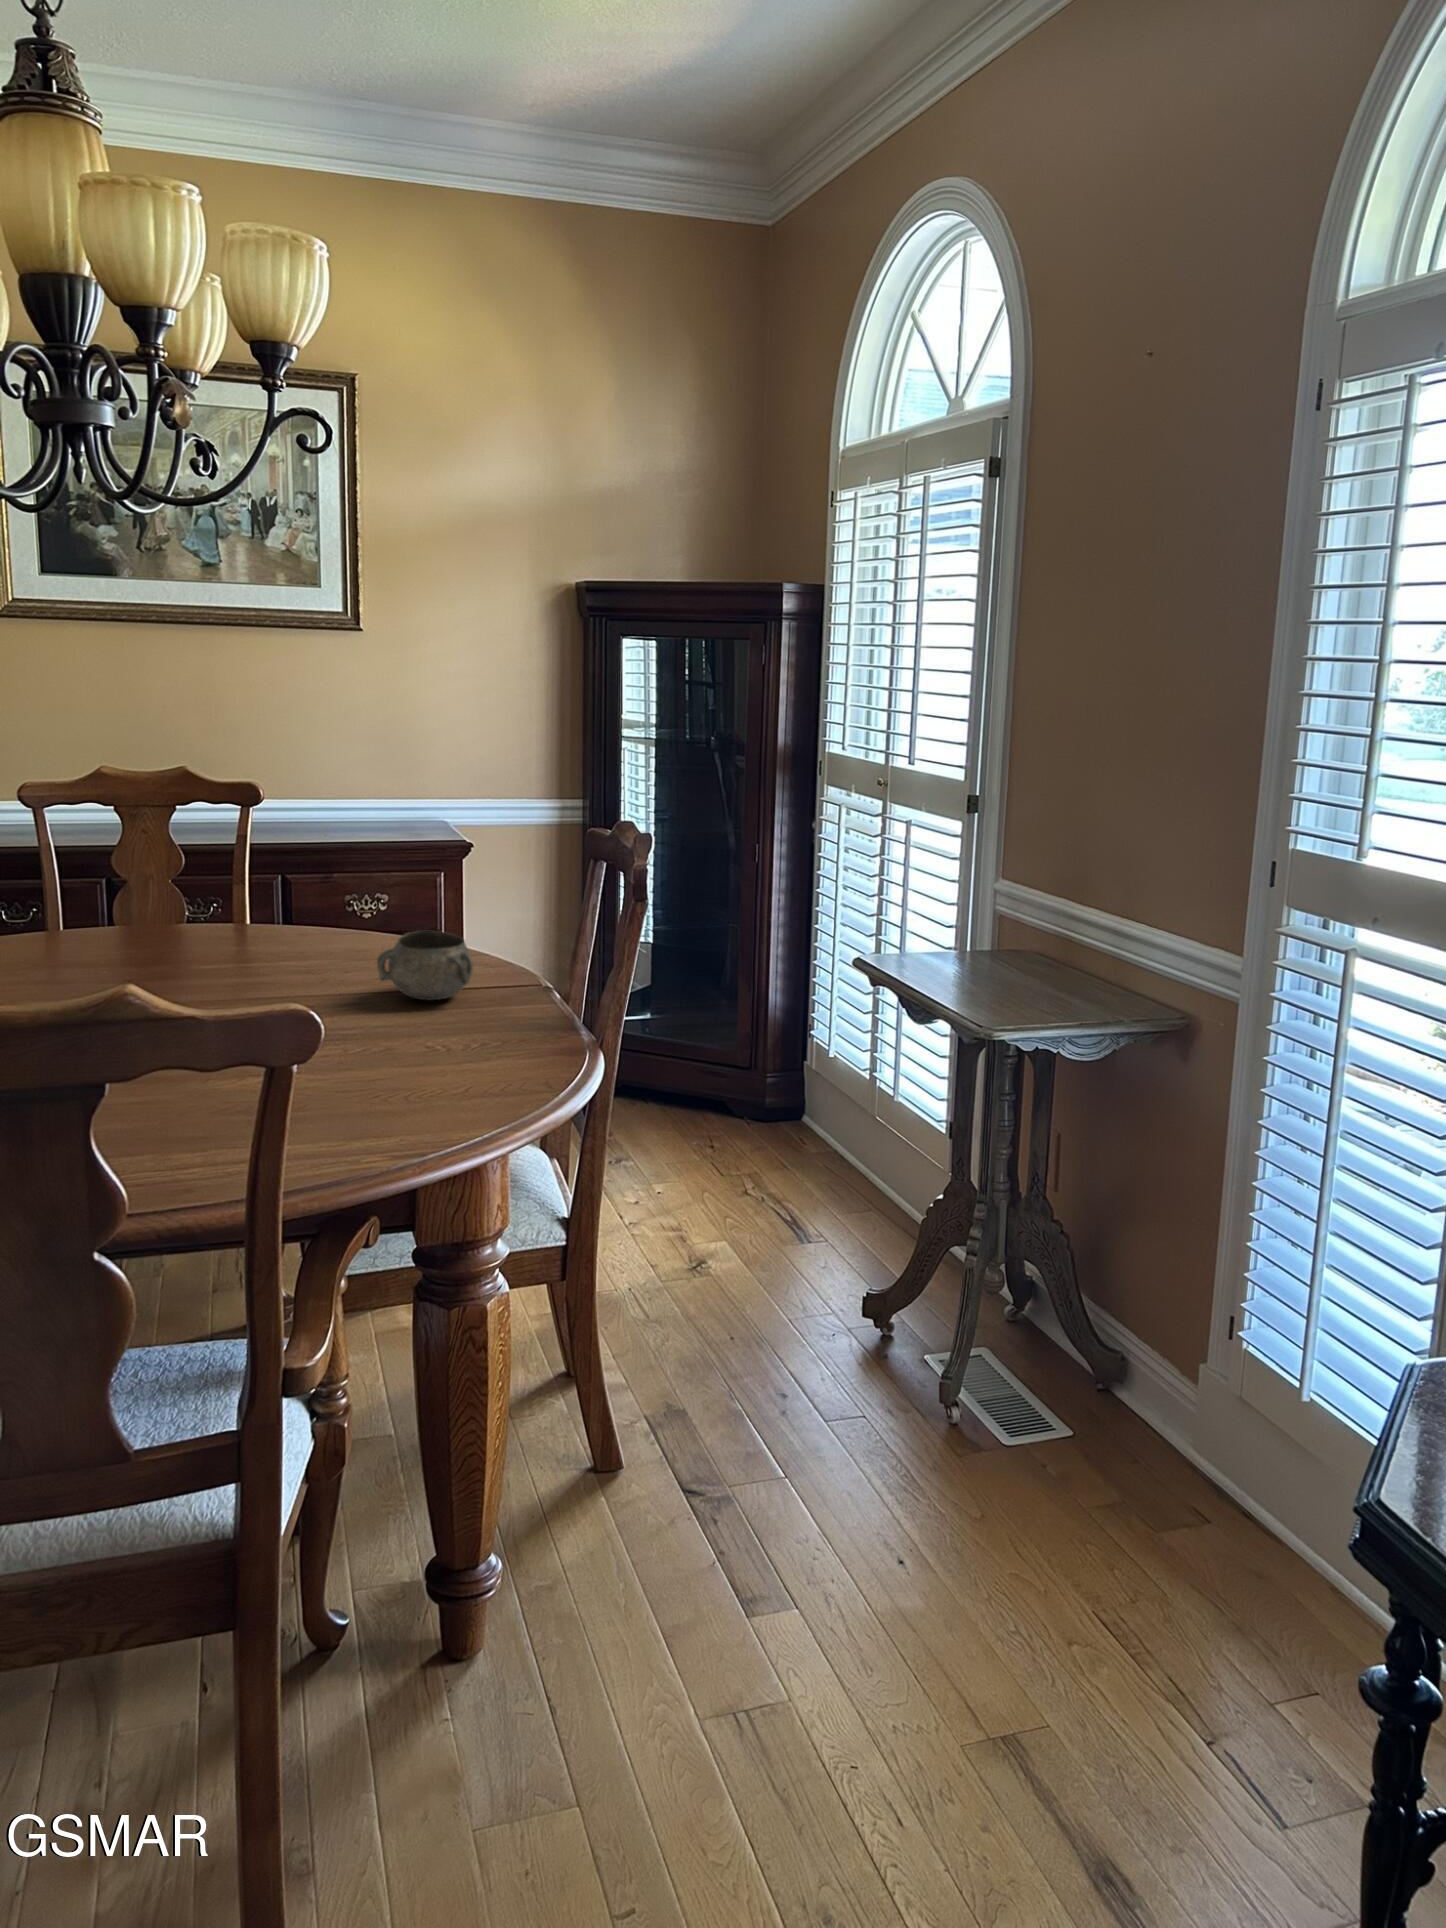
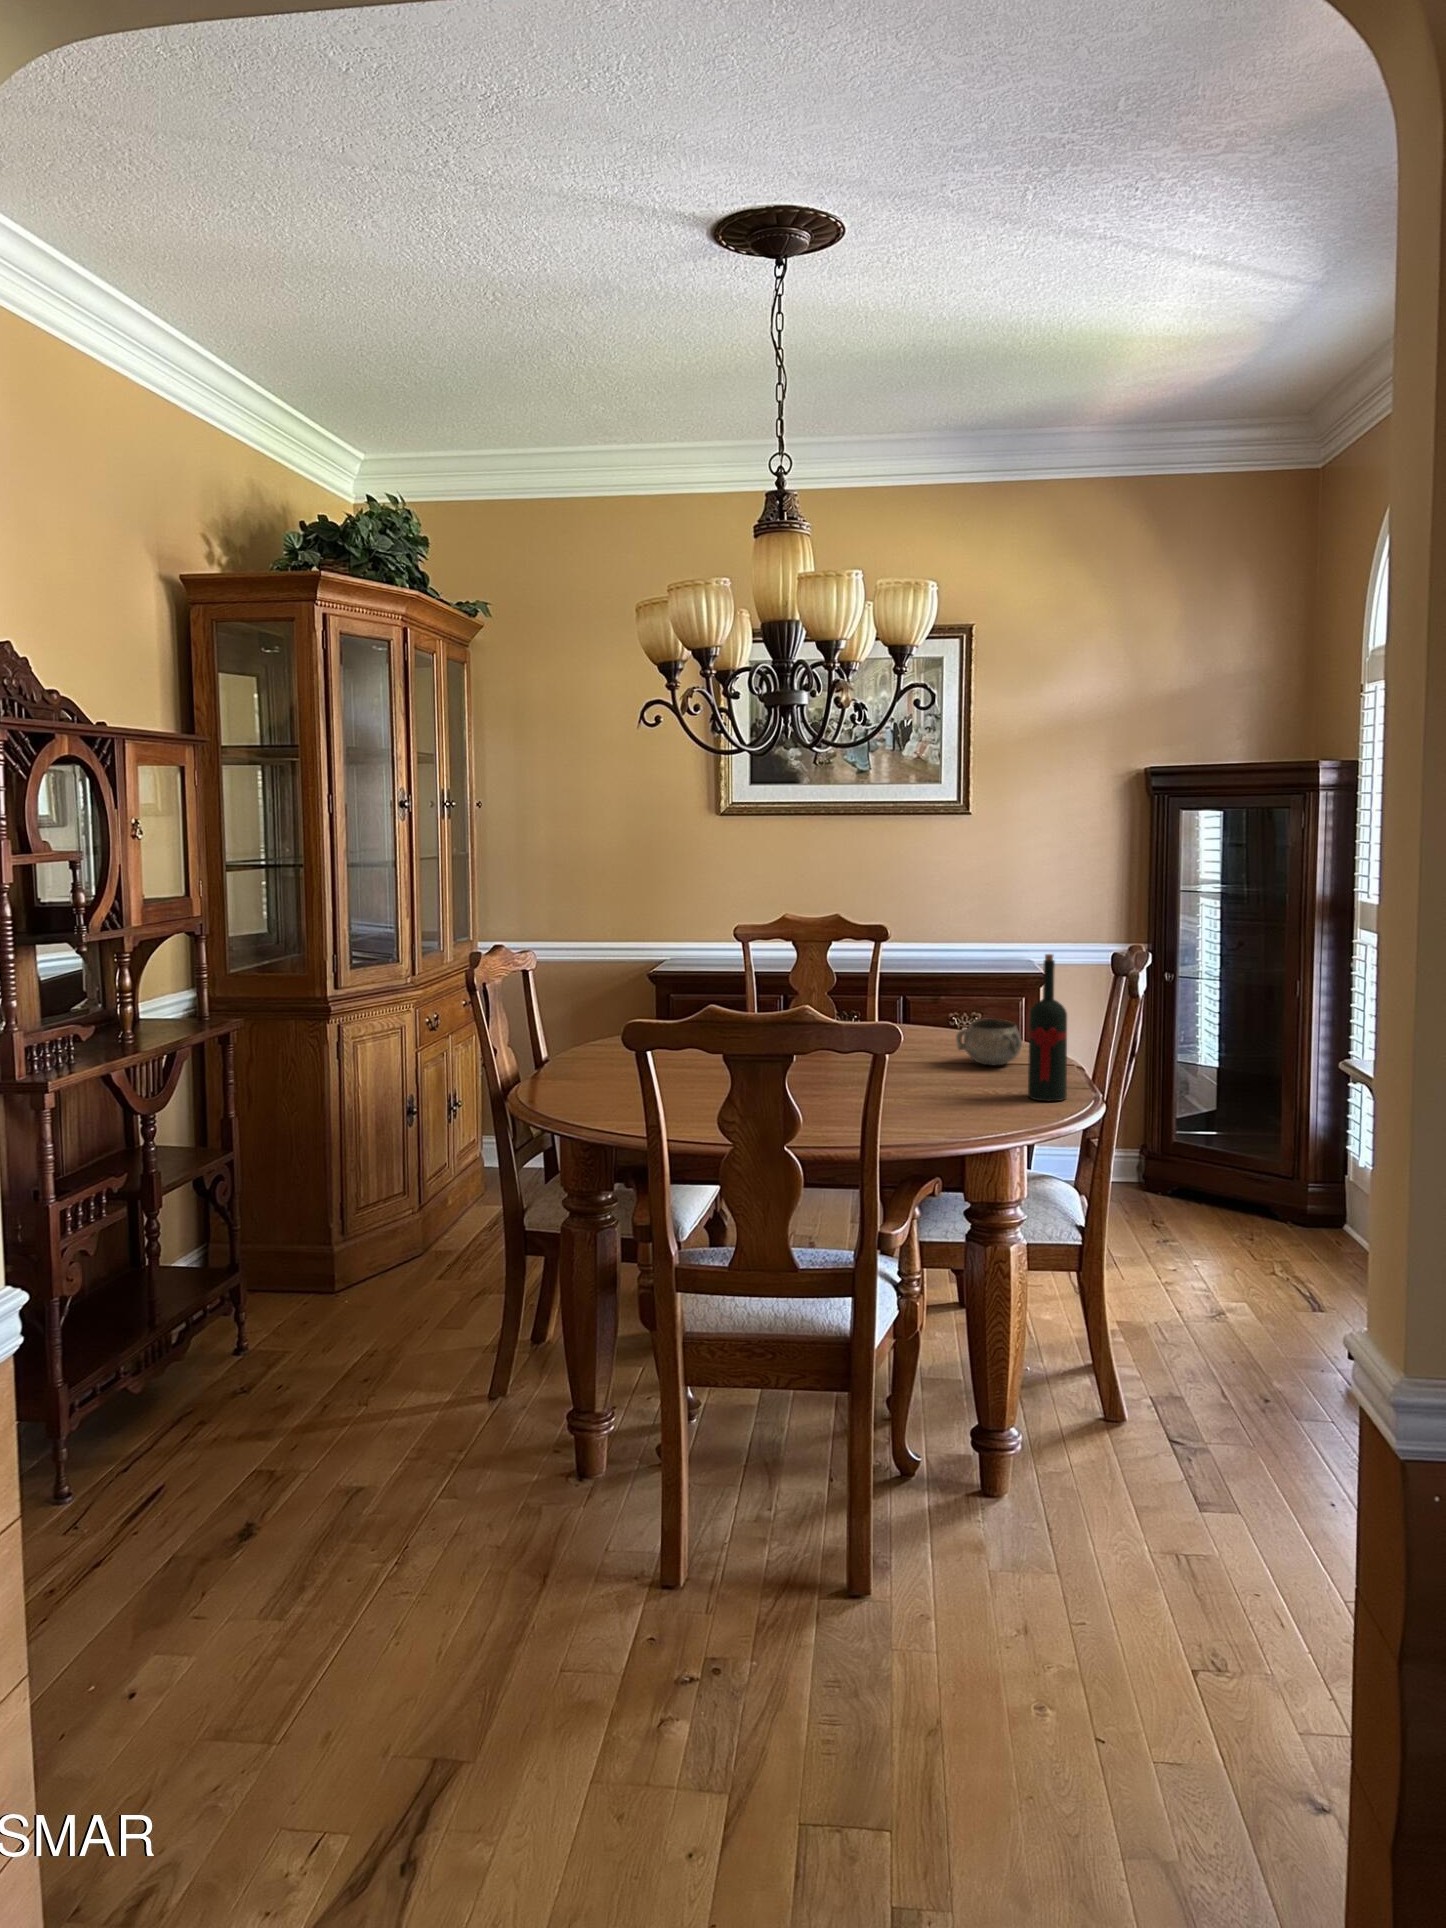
wine bottle: none [496,844,553,1064] -> present [1028,954,1067,1101]

